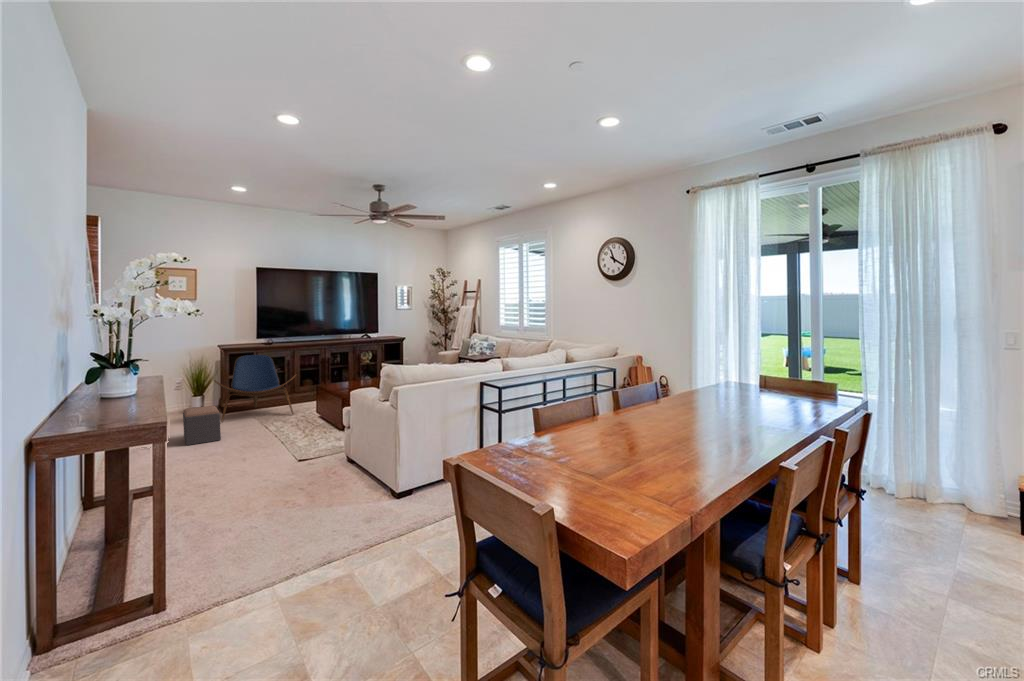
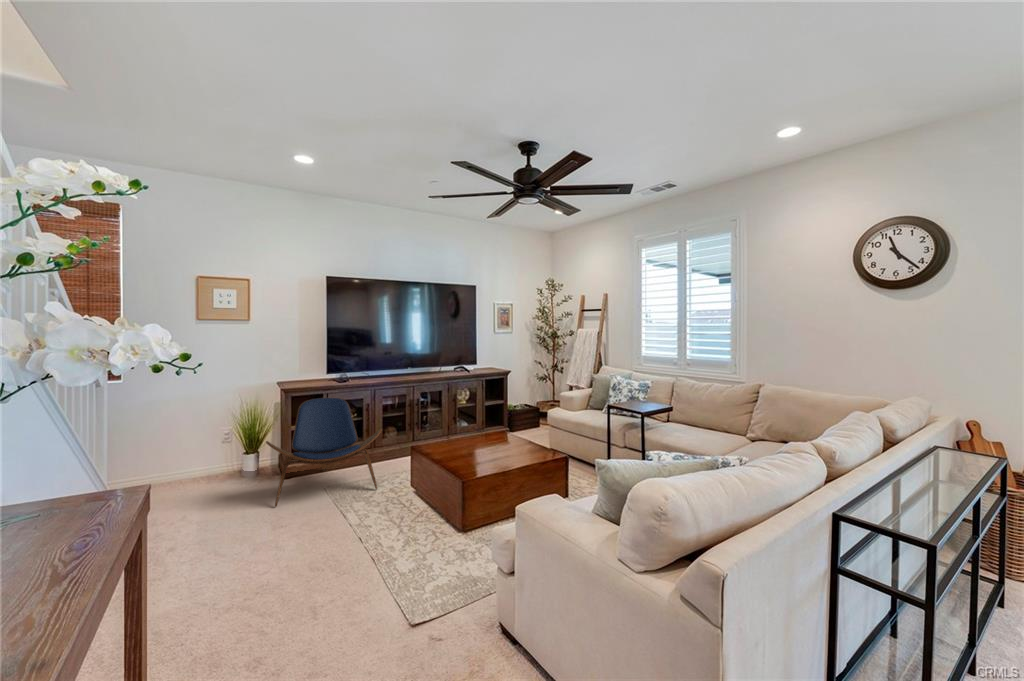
footstool: present [183,406,221,445] -> none [208,493,268,573]

